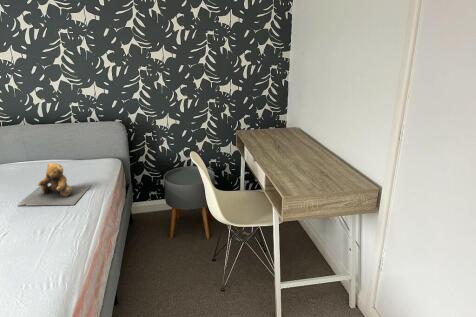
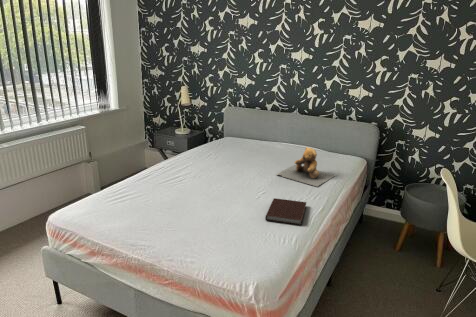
notebook: none [14,228,66,270] -> present [265,198,306,225]

